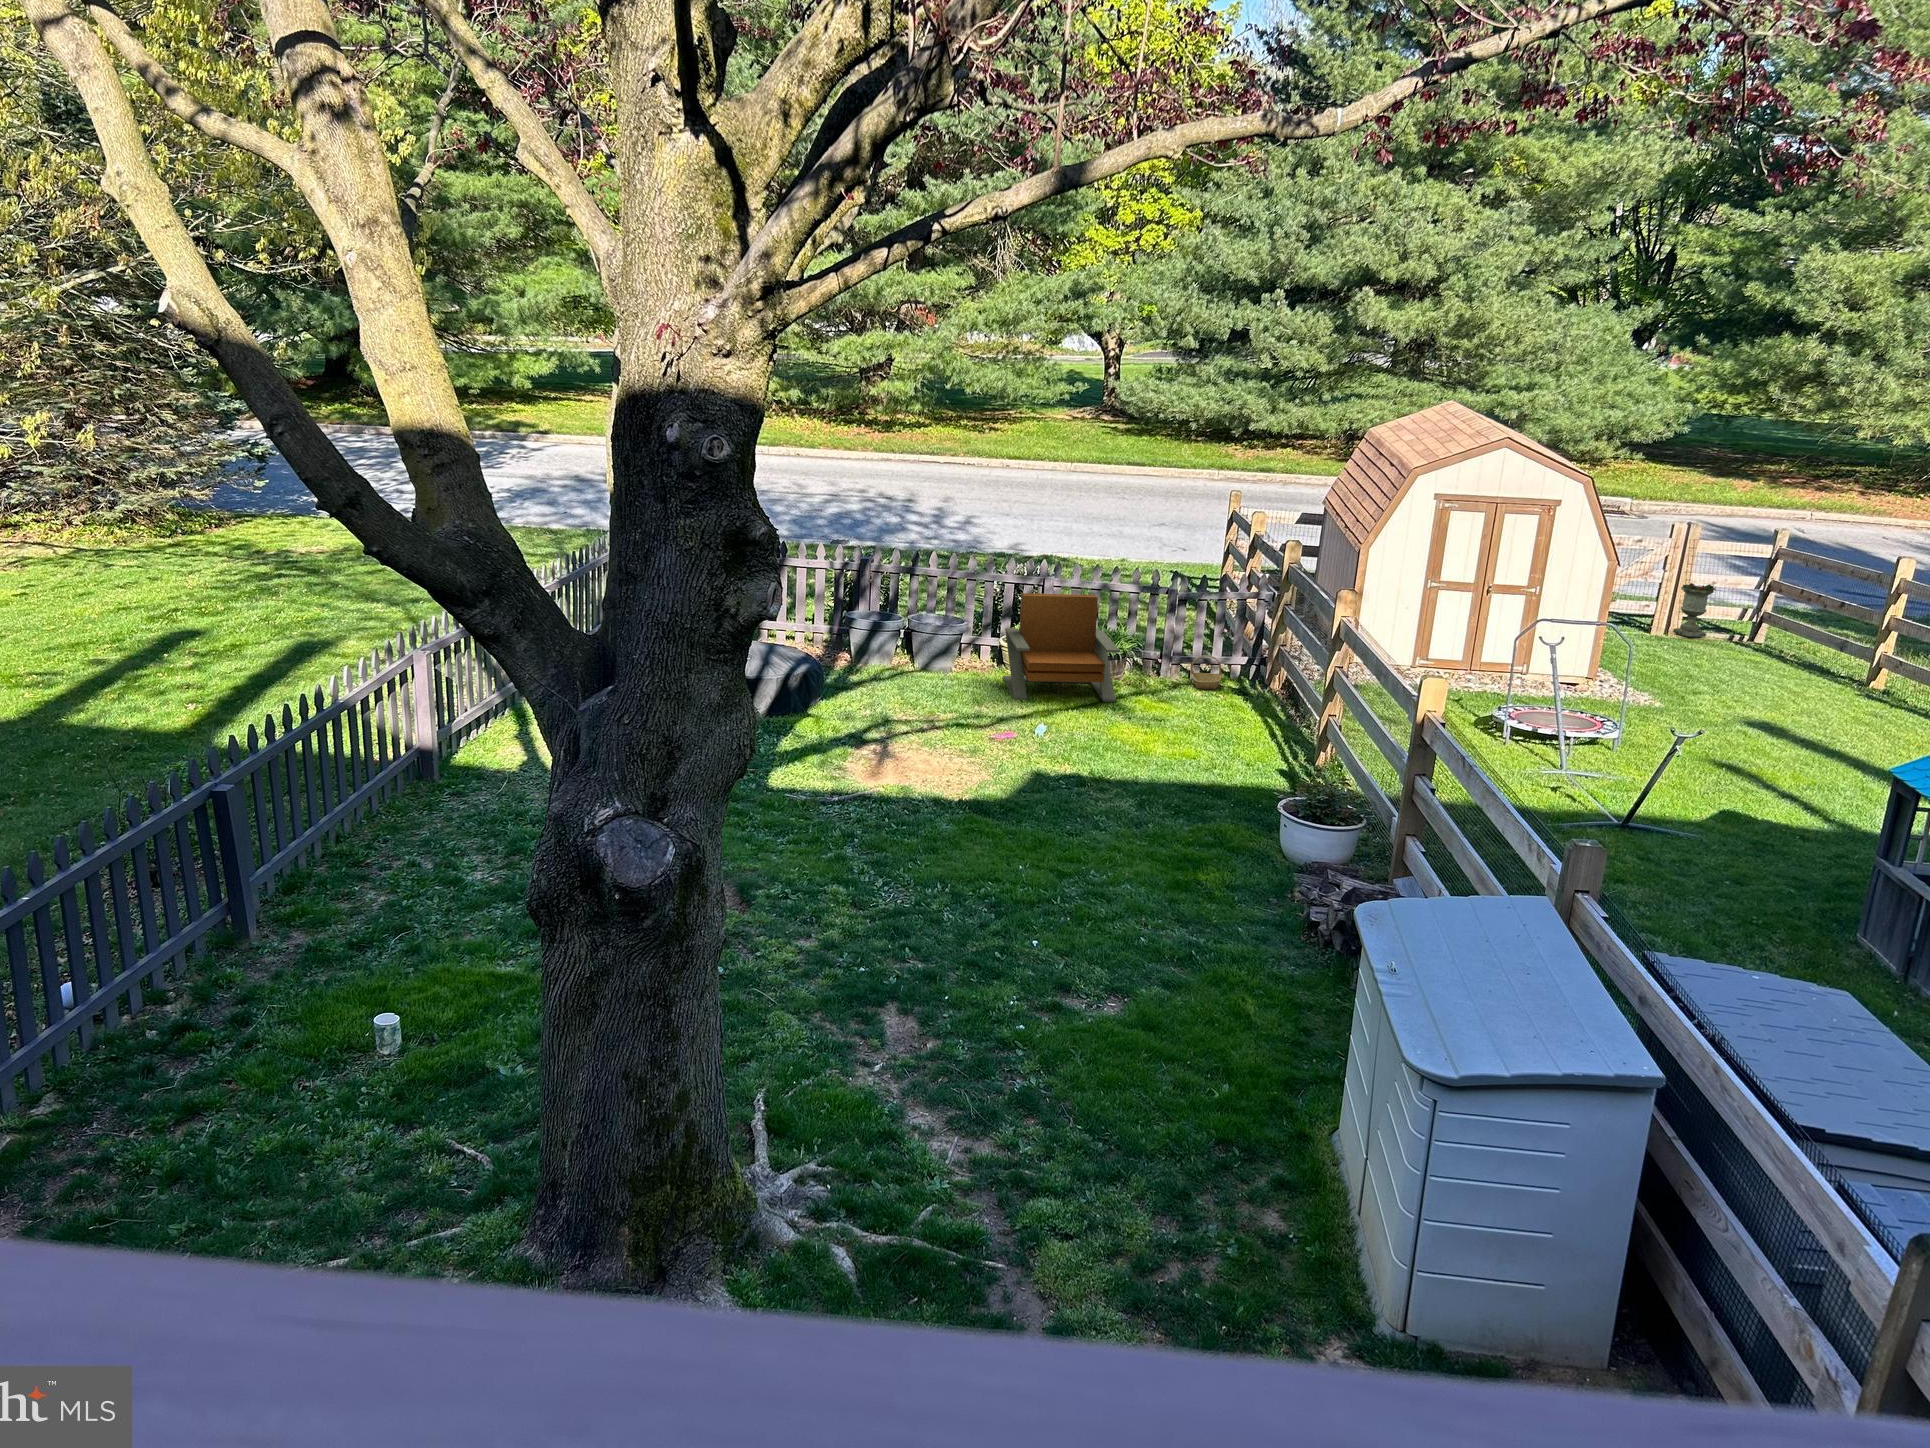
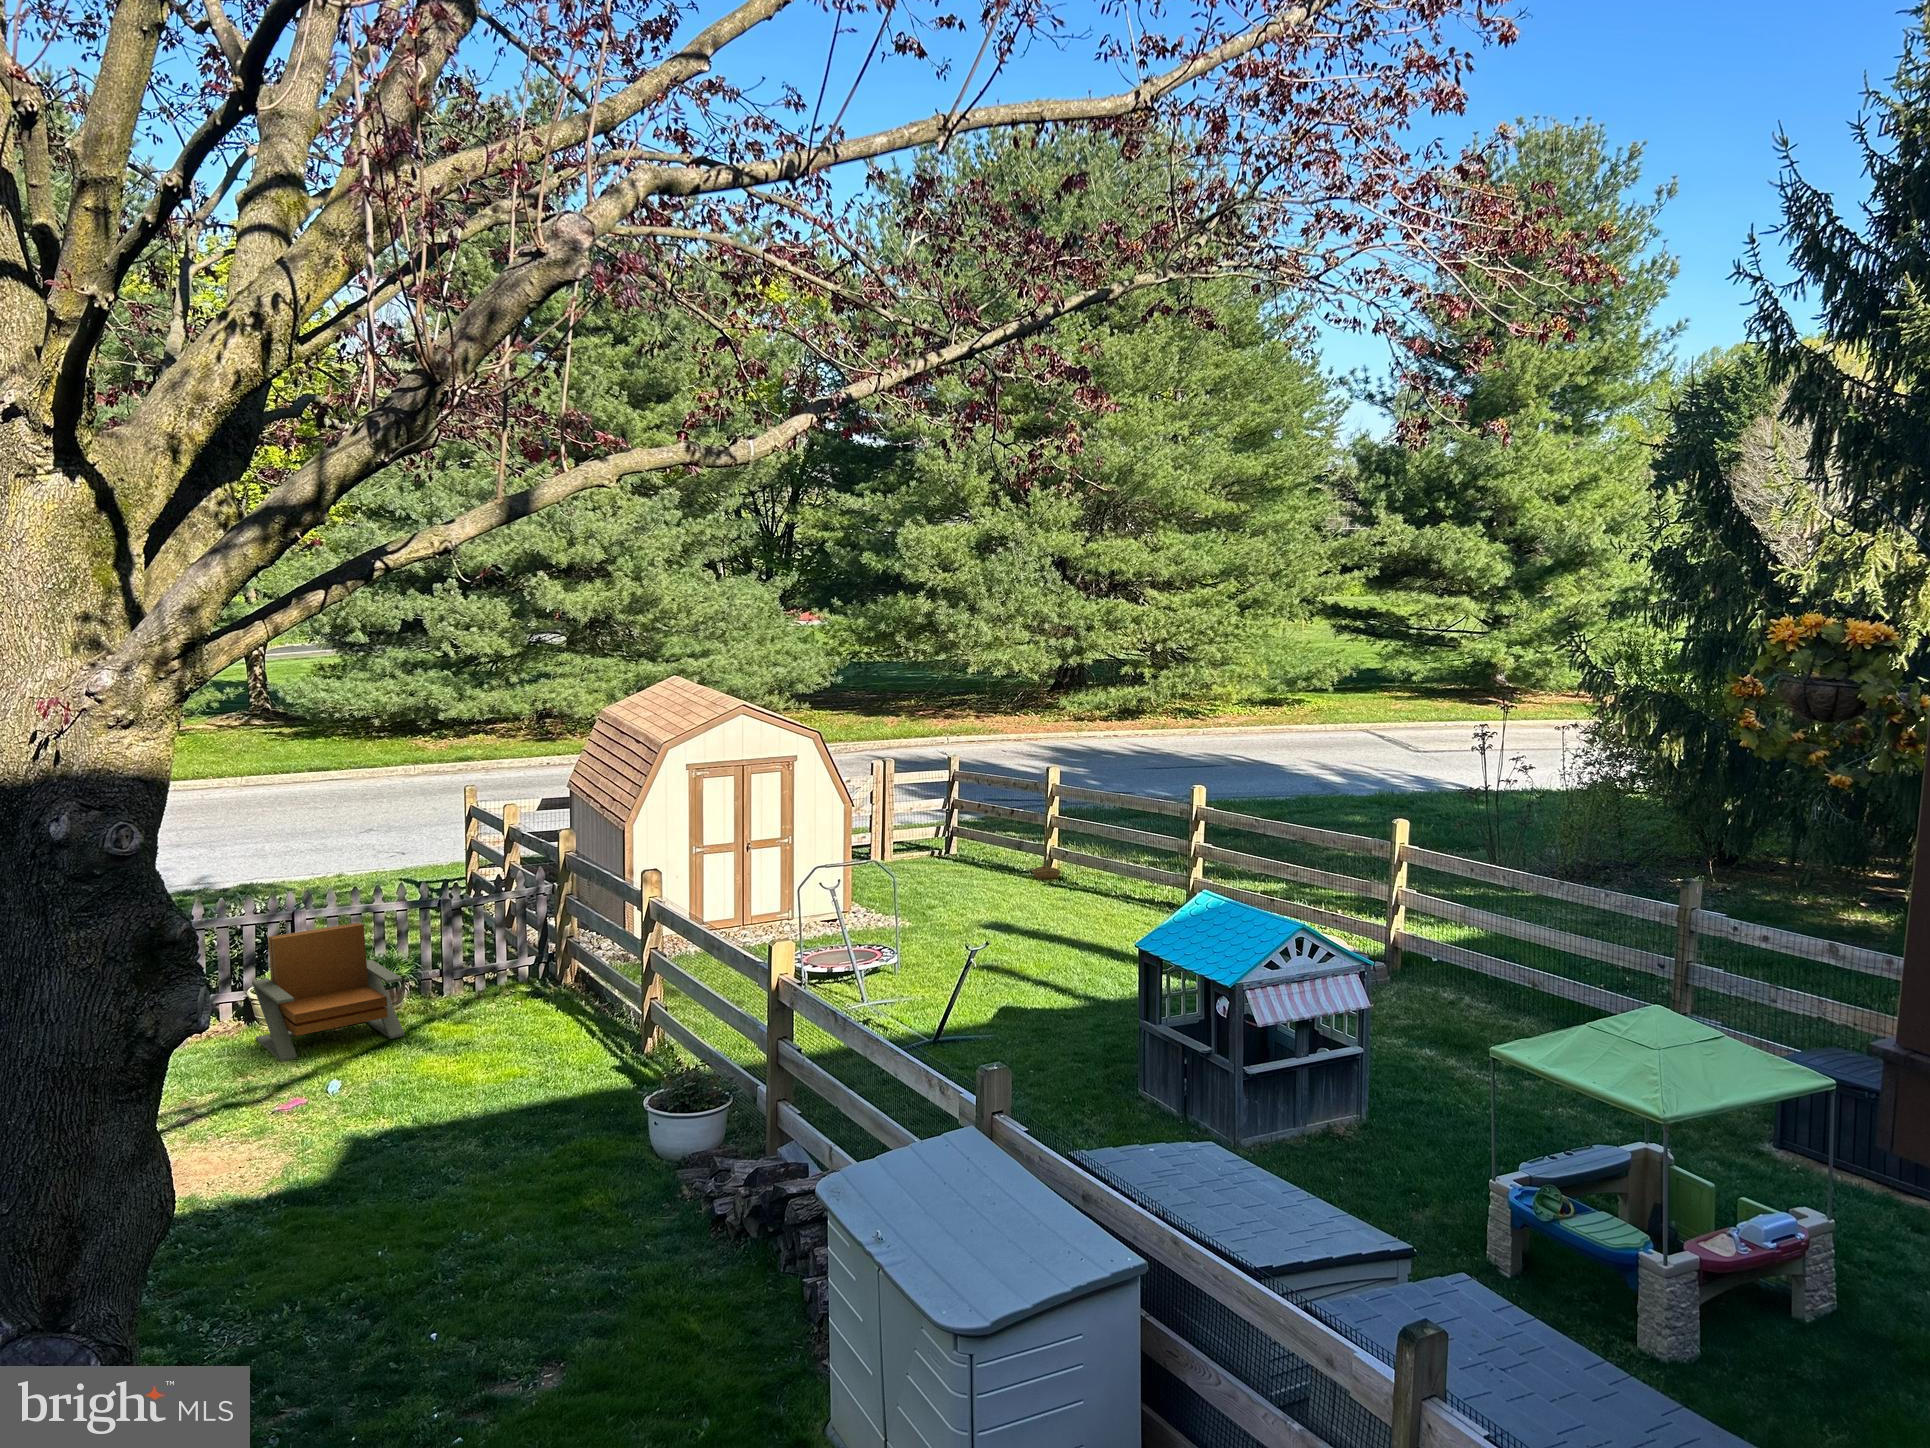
planter: present [1673,583,1716,638] -> none [890,811,917,859]
basket: present [1191,655,1221,690] -> present [1031,853,1061,879]

